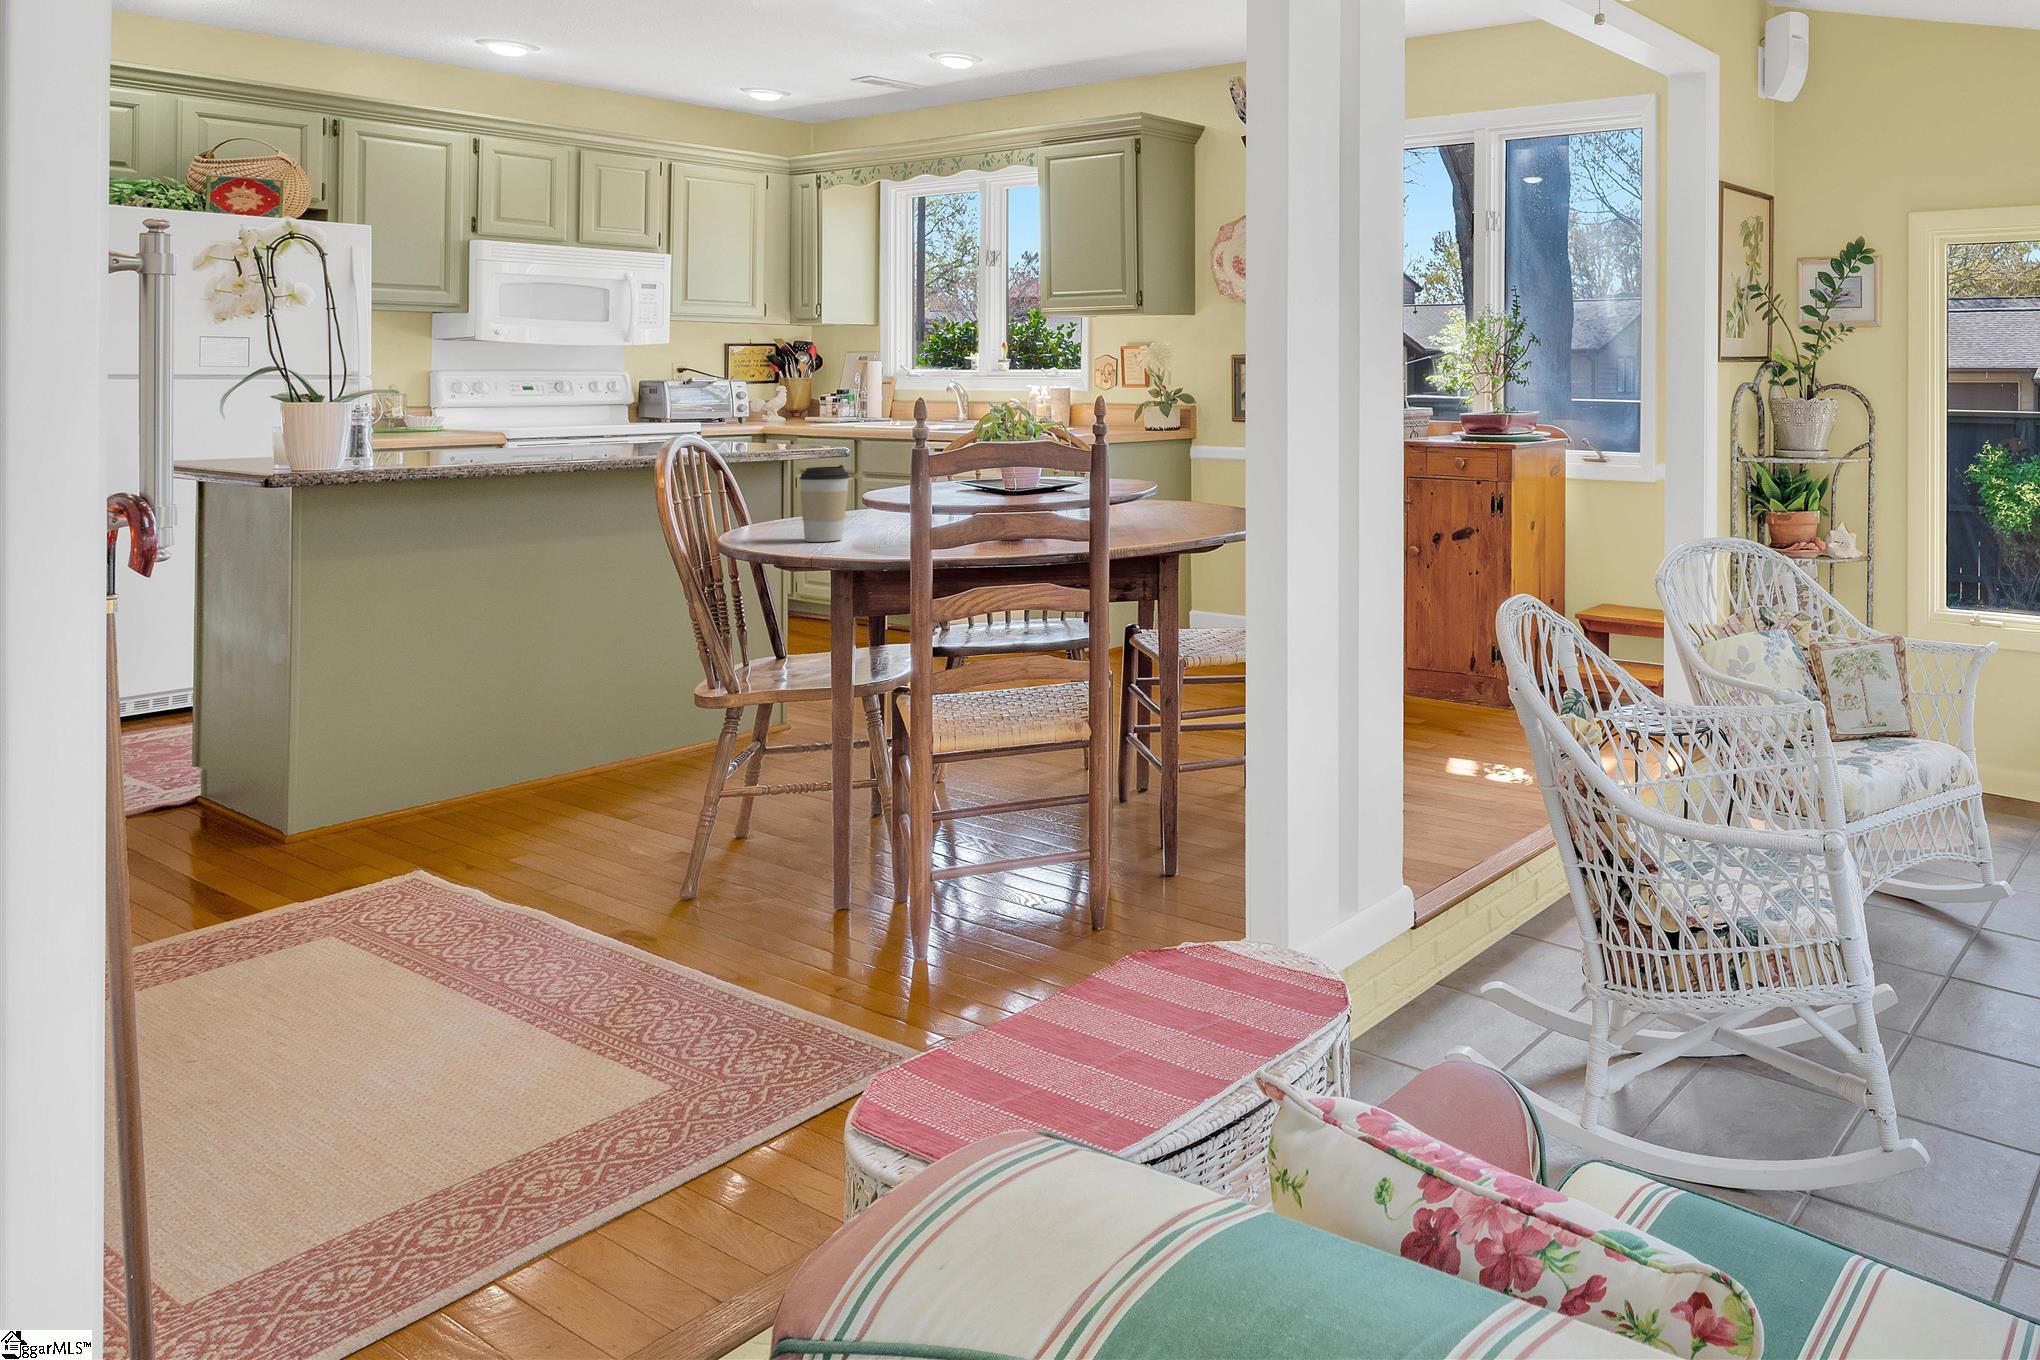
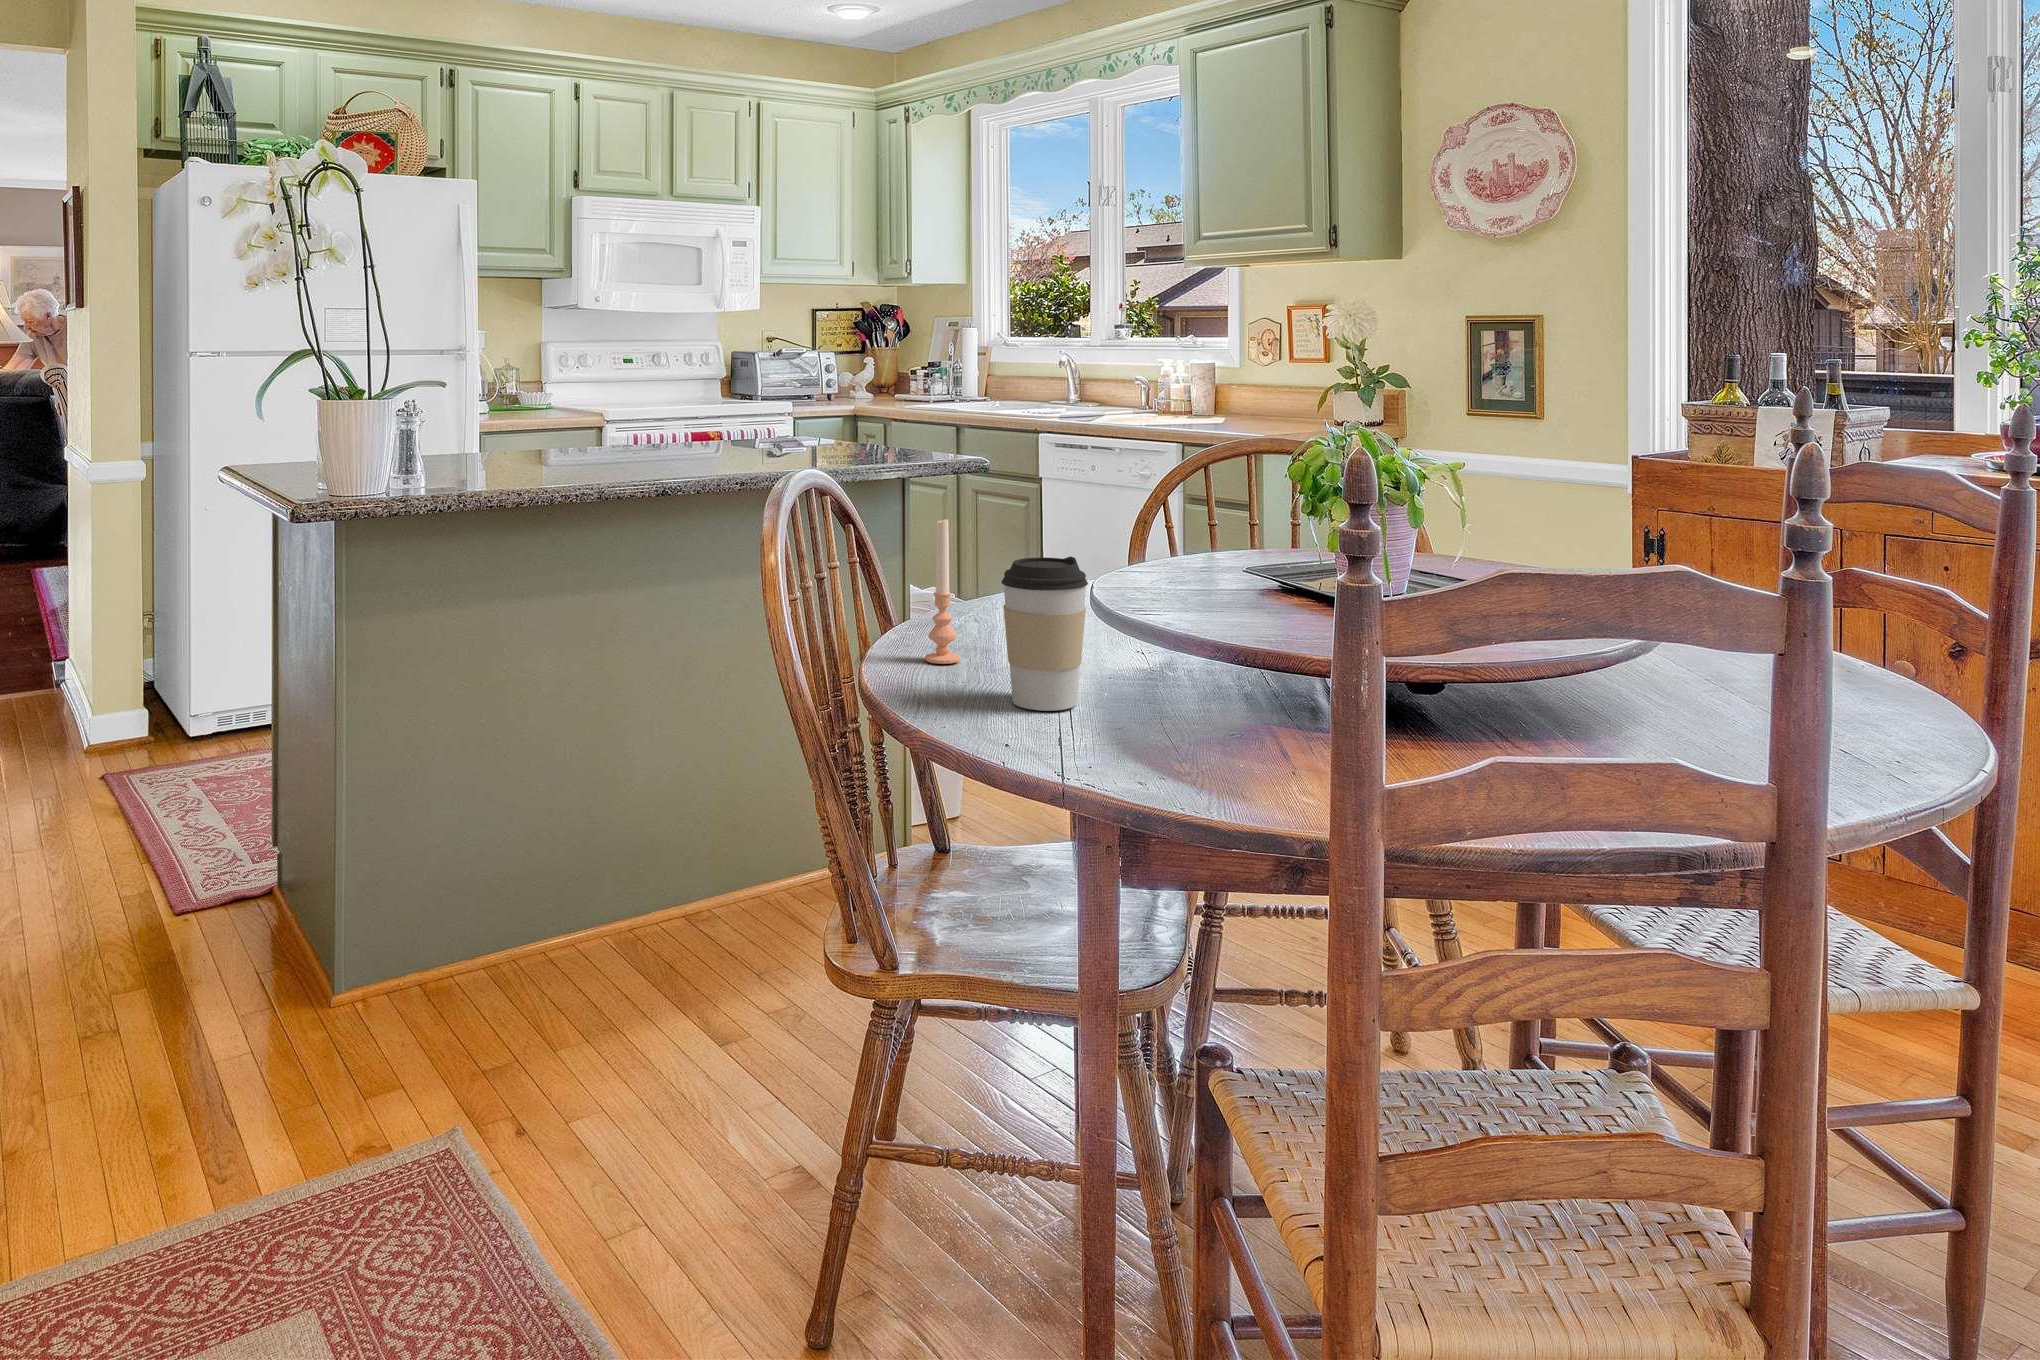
candle: none [760,453,782,532] -> present [925,518,960,664]

